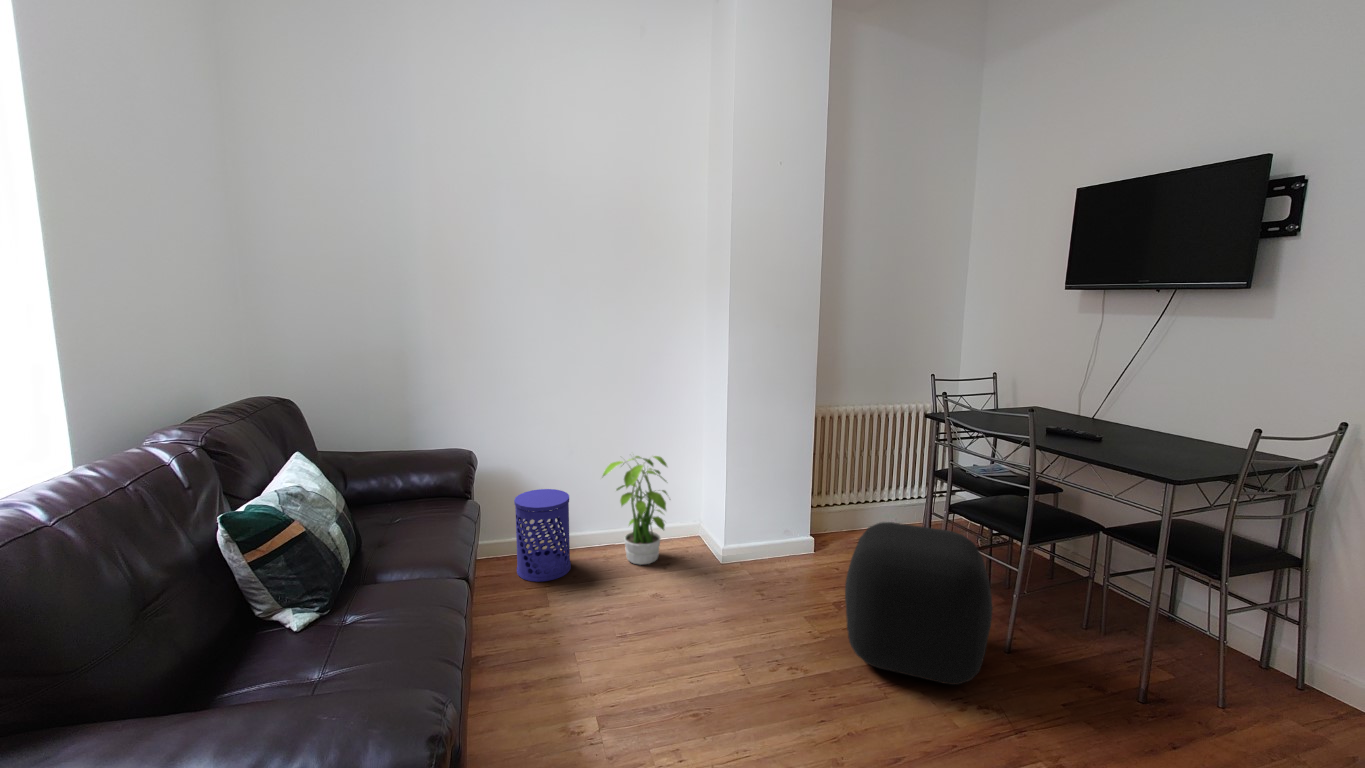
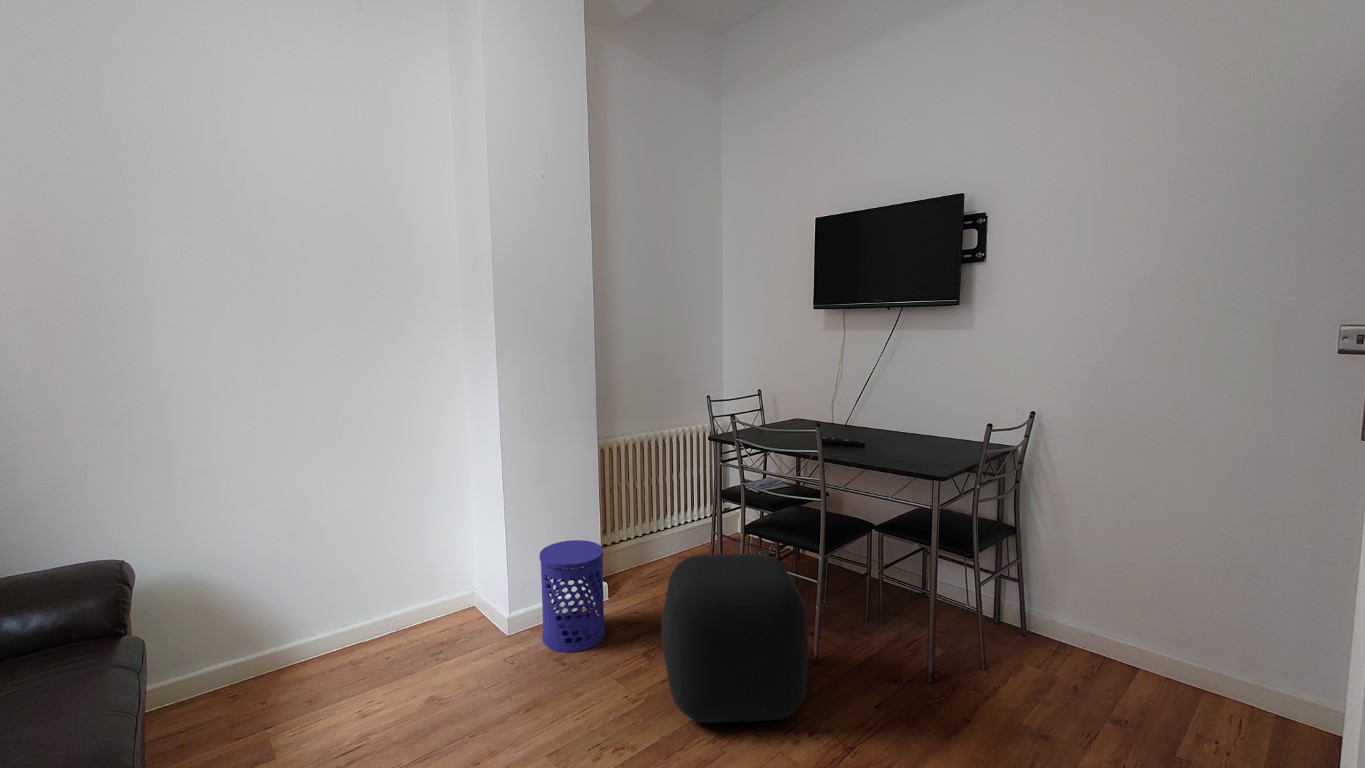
potted plant: present [602,456,667,565] -> none [334,518,437,663]
waste bin: present [514,489,571,582] -> present [540,540,605,652]

